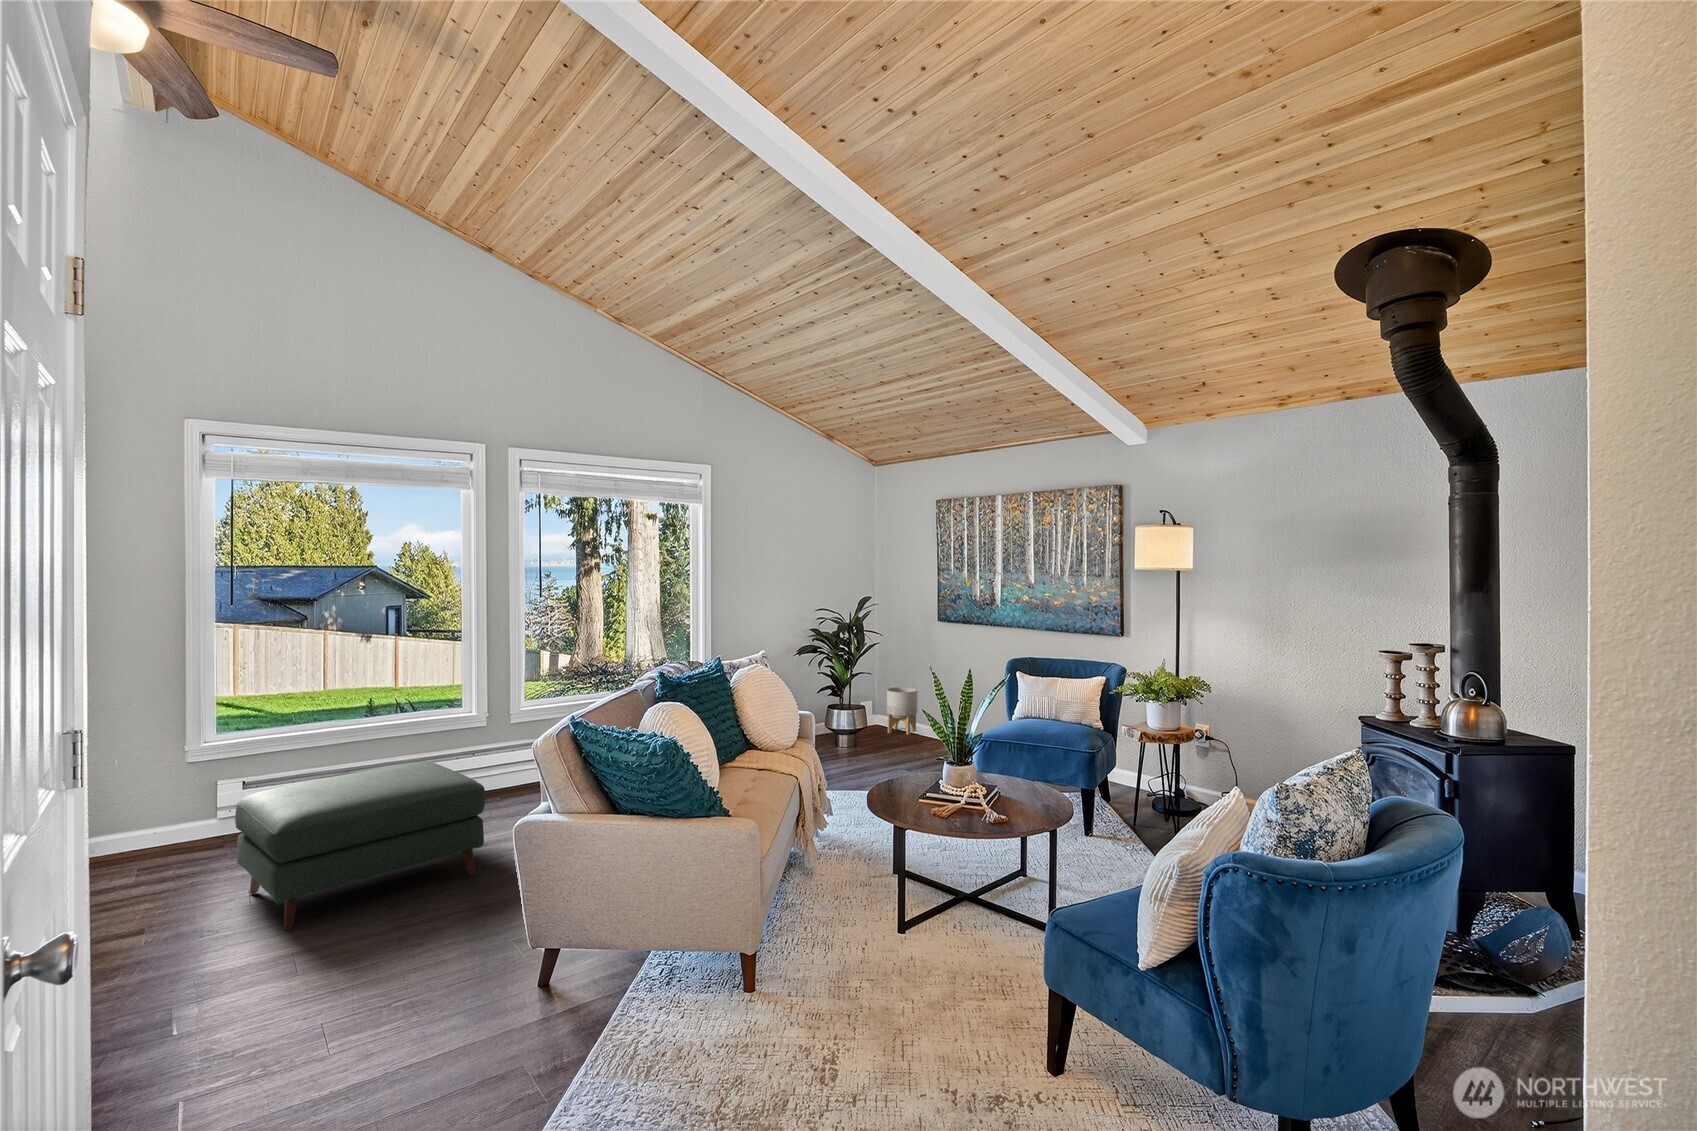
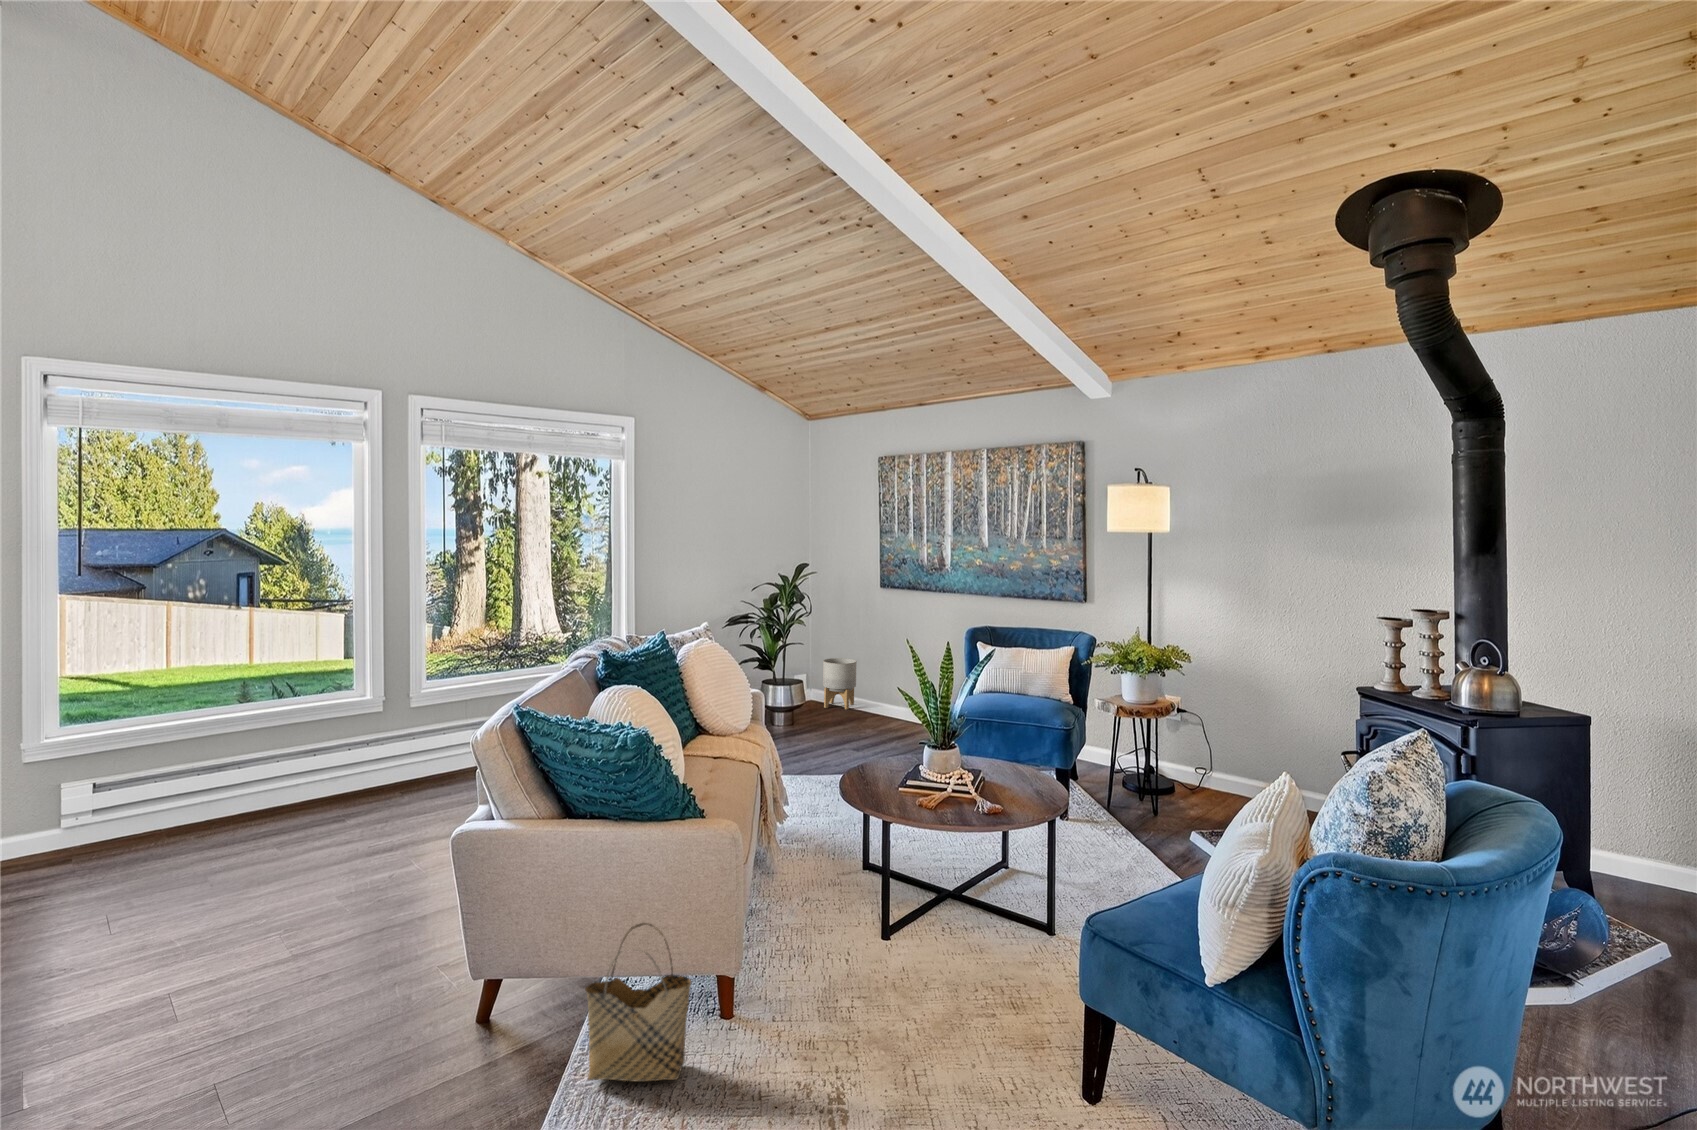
ottoman: present [235,762,486,930] -> none [51,757,382,973]
woven basket: none [622,902,710,1037] -> present [585,923,691,1081]

